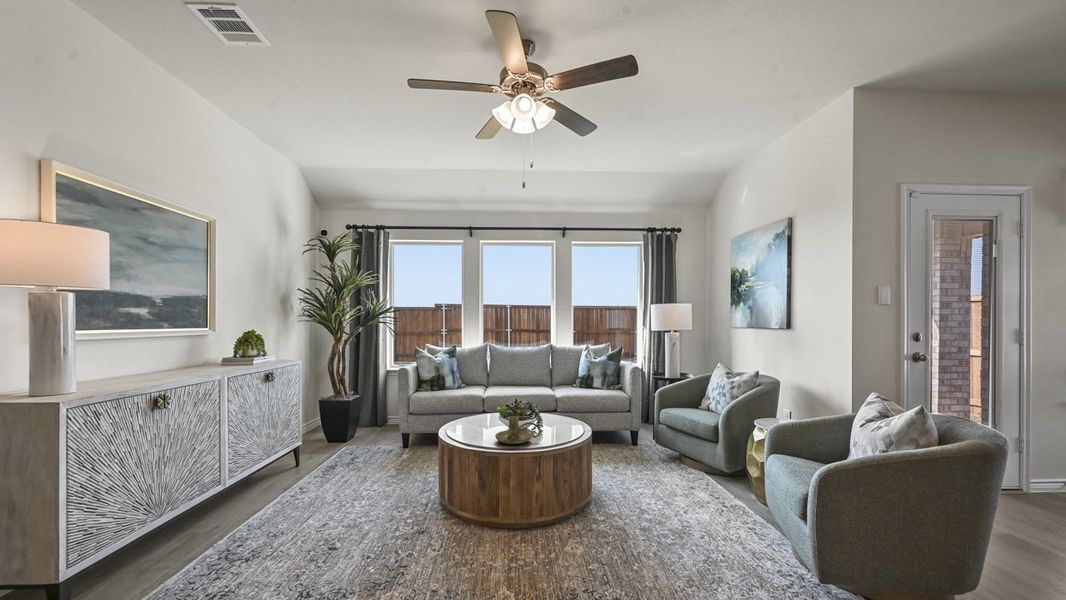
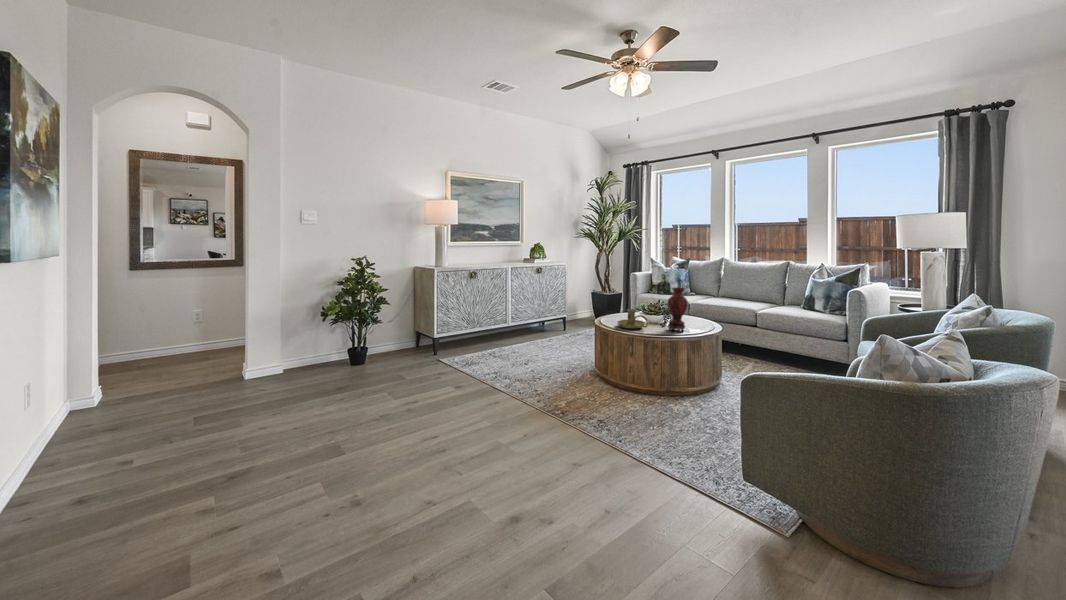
vase: none [549,380,572,436] -> present [668,287,688,332]

